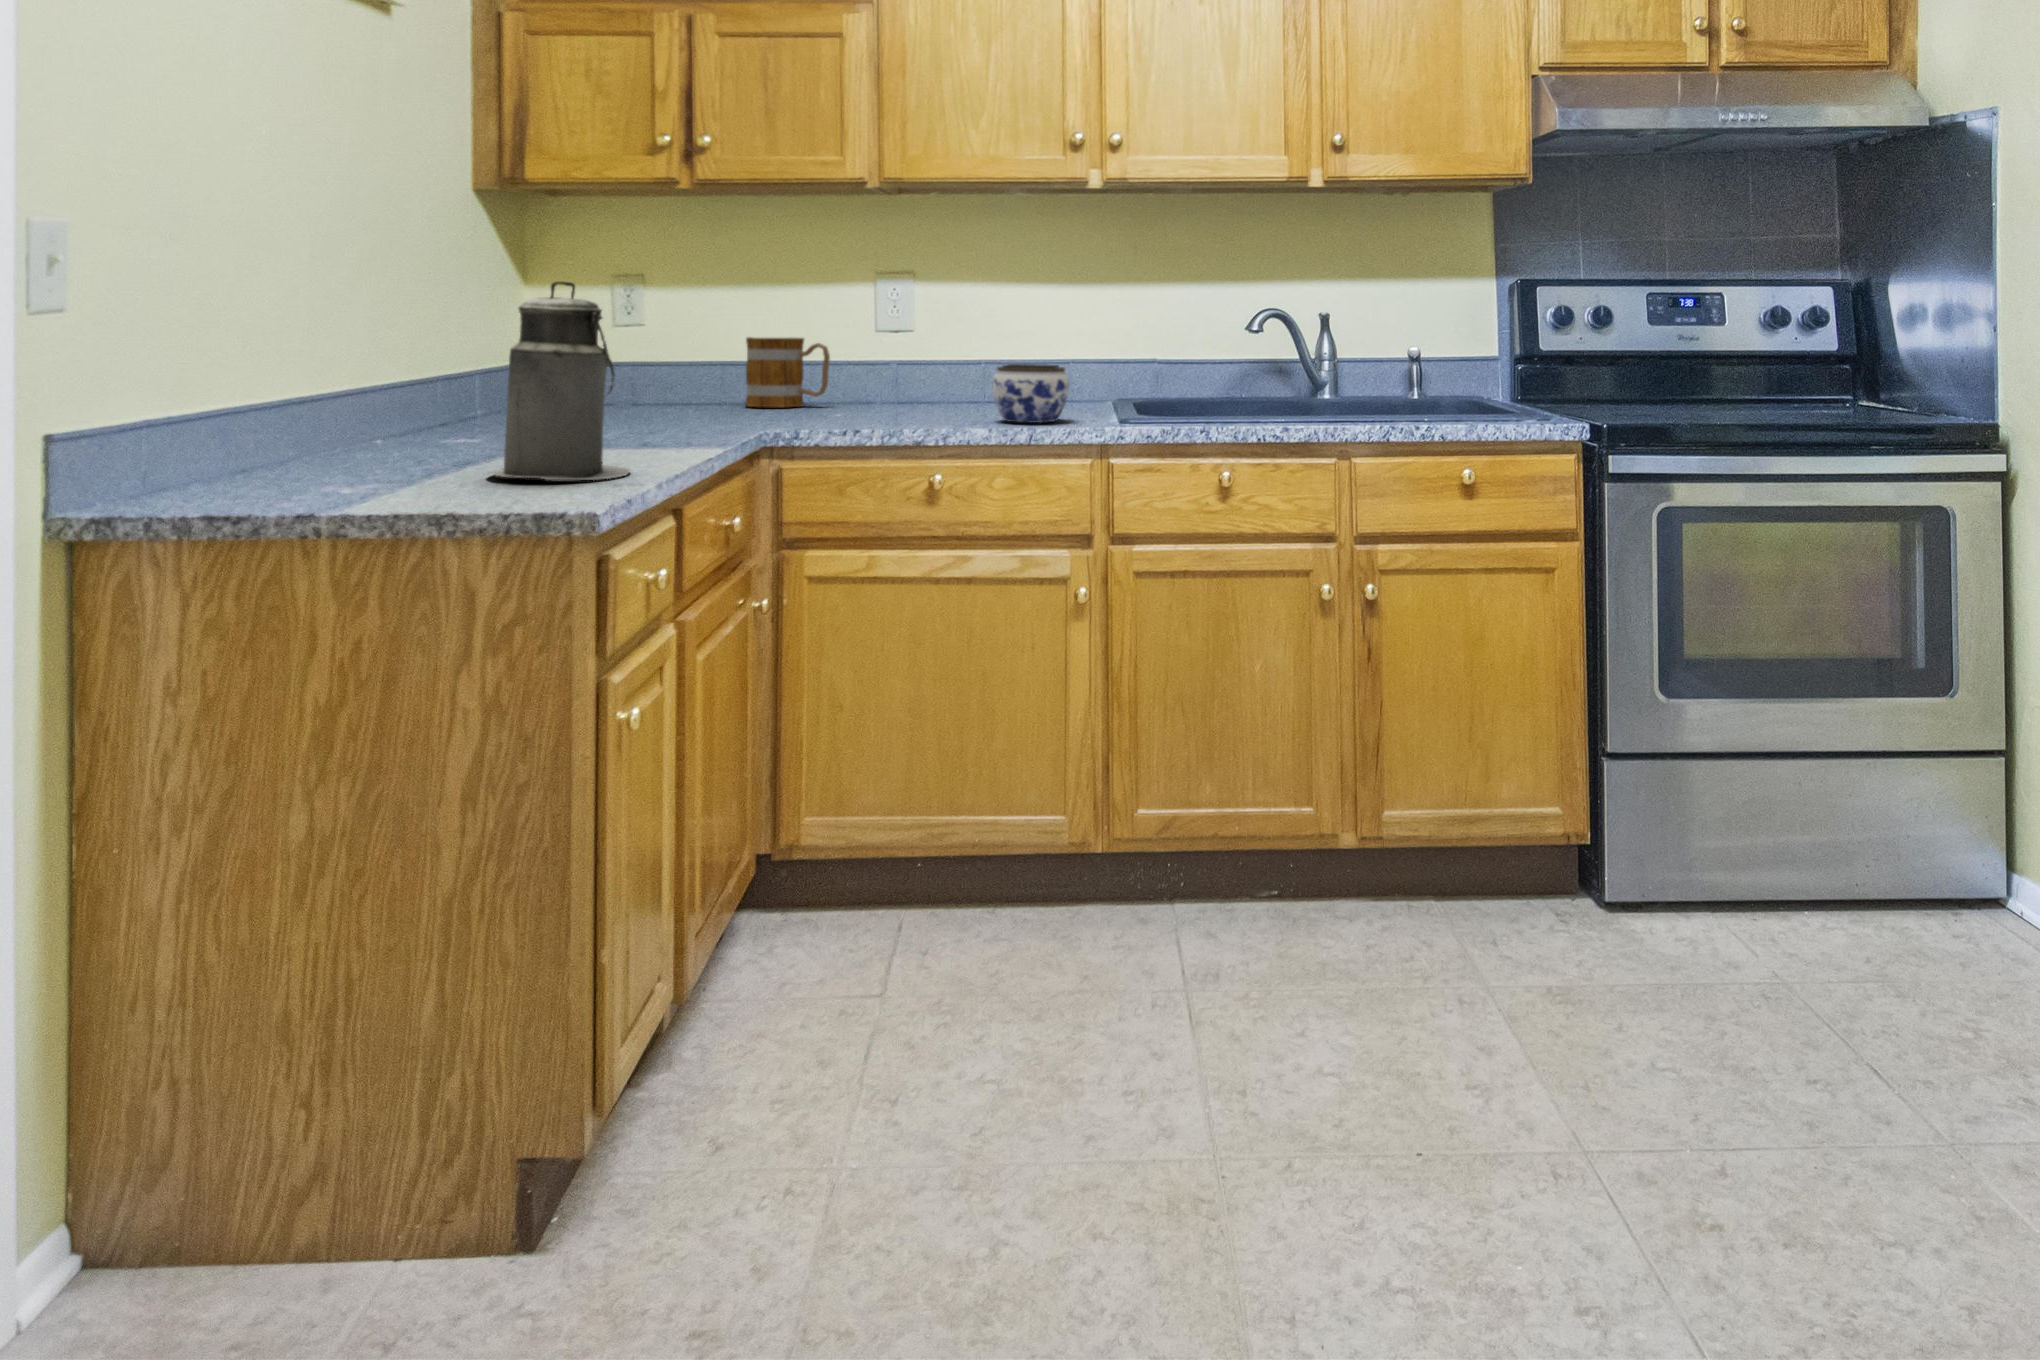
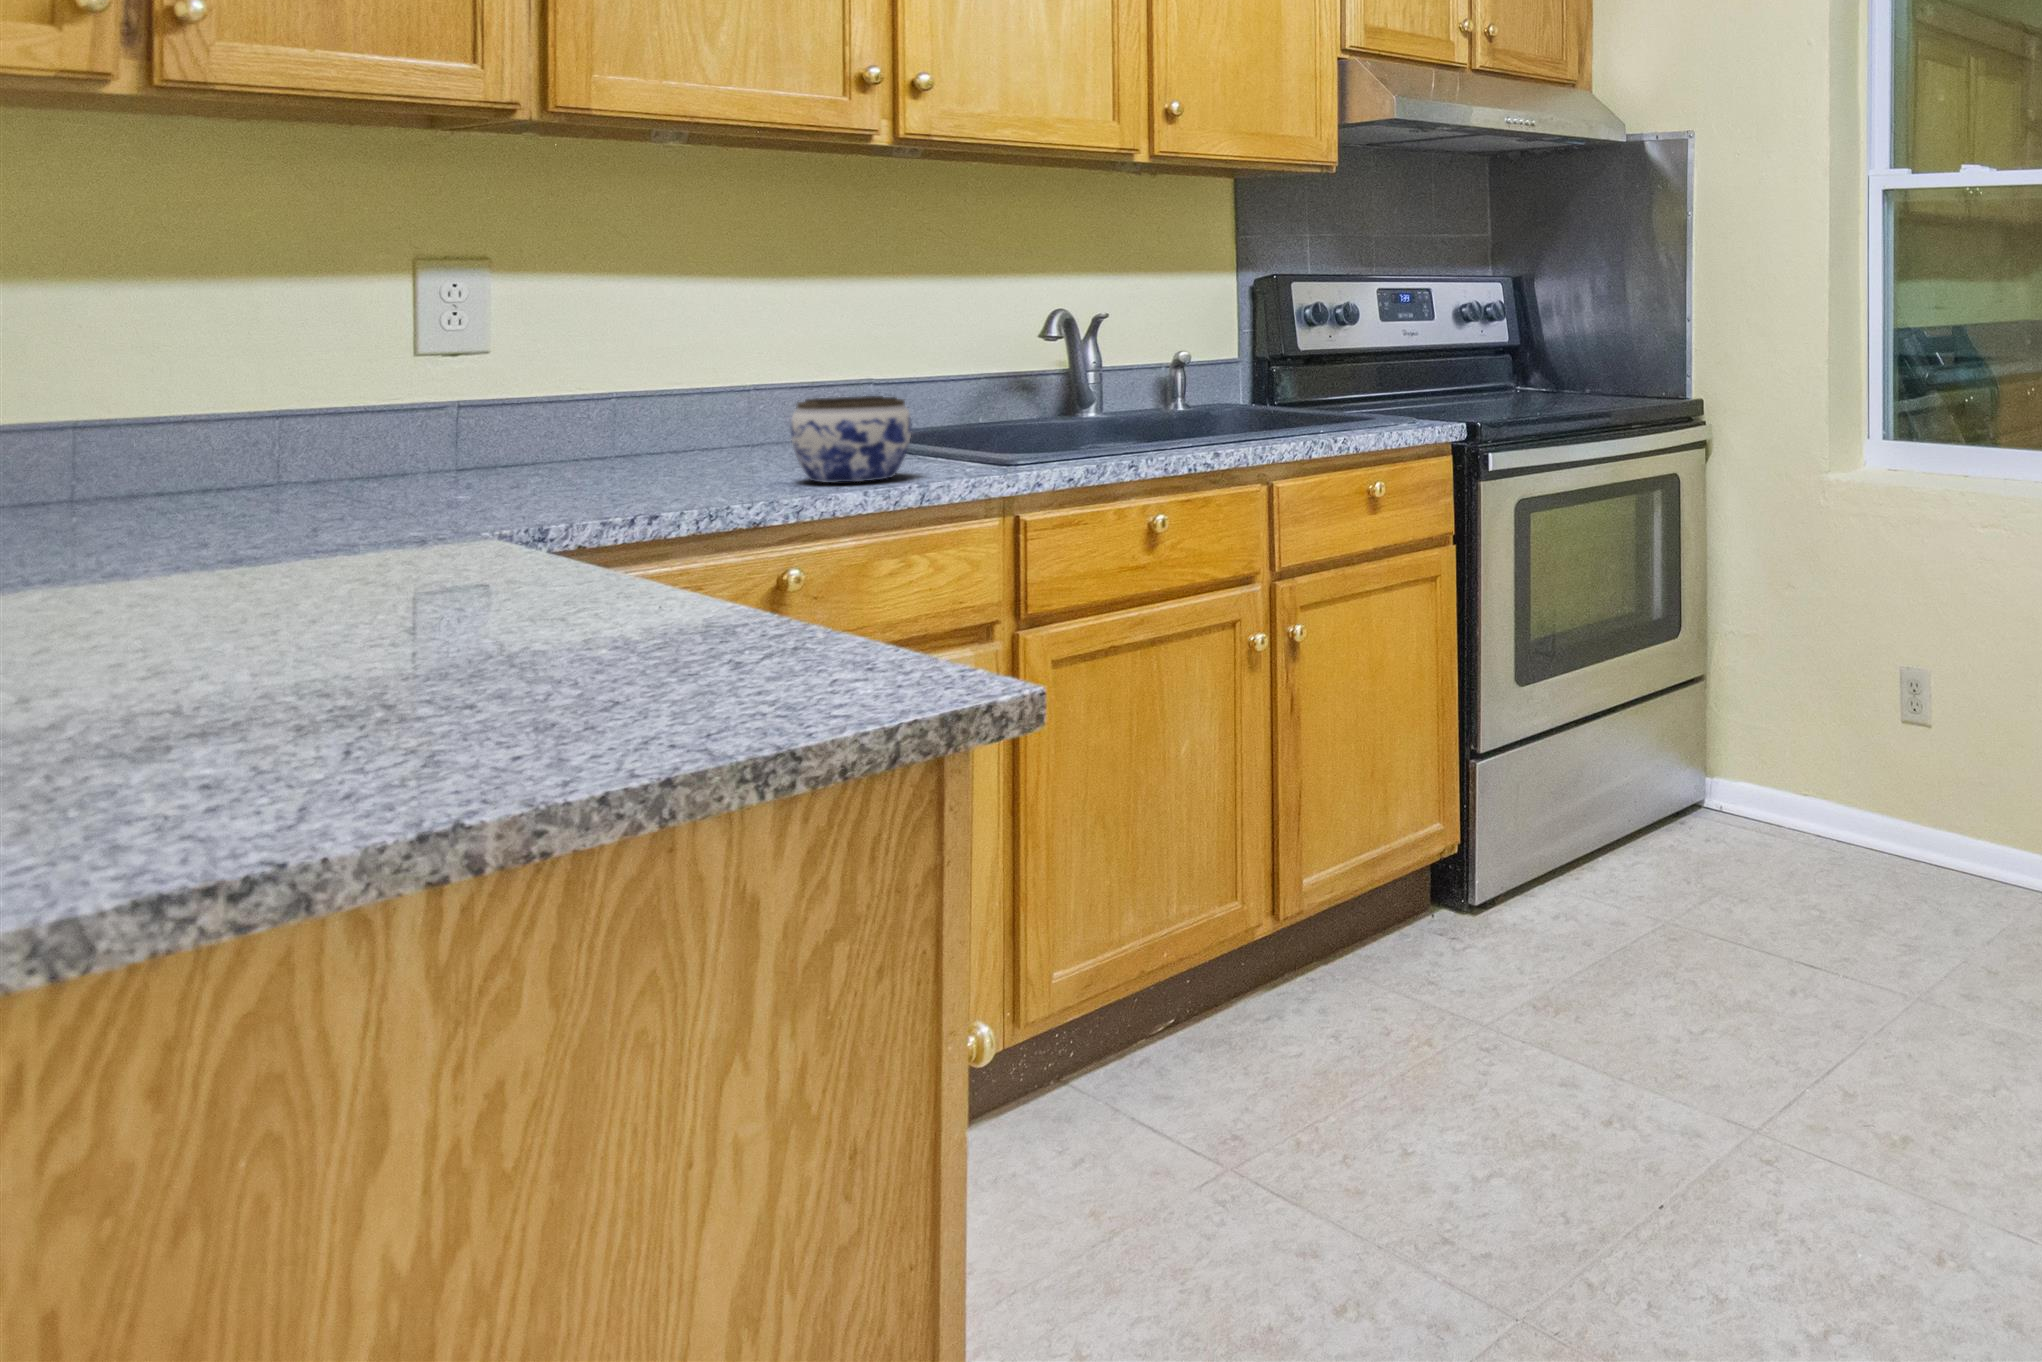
canister: present [488,281,630,480] -> none [399,261,724,673]
mug: present [745,337,830,407] -> none [168,378,374,511]

